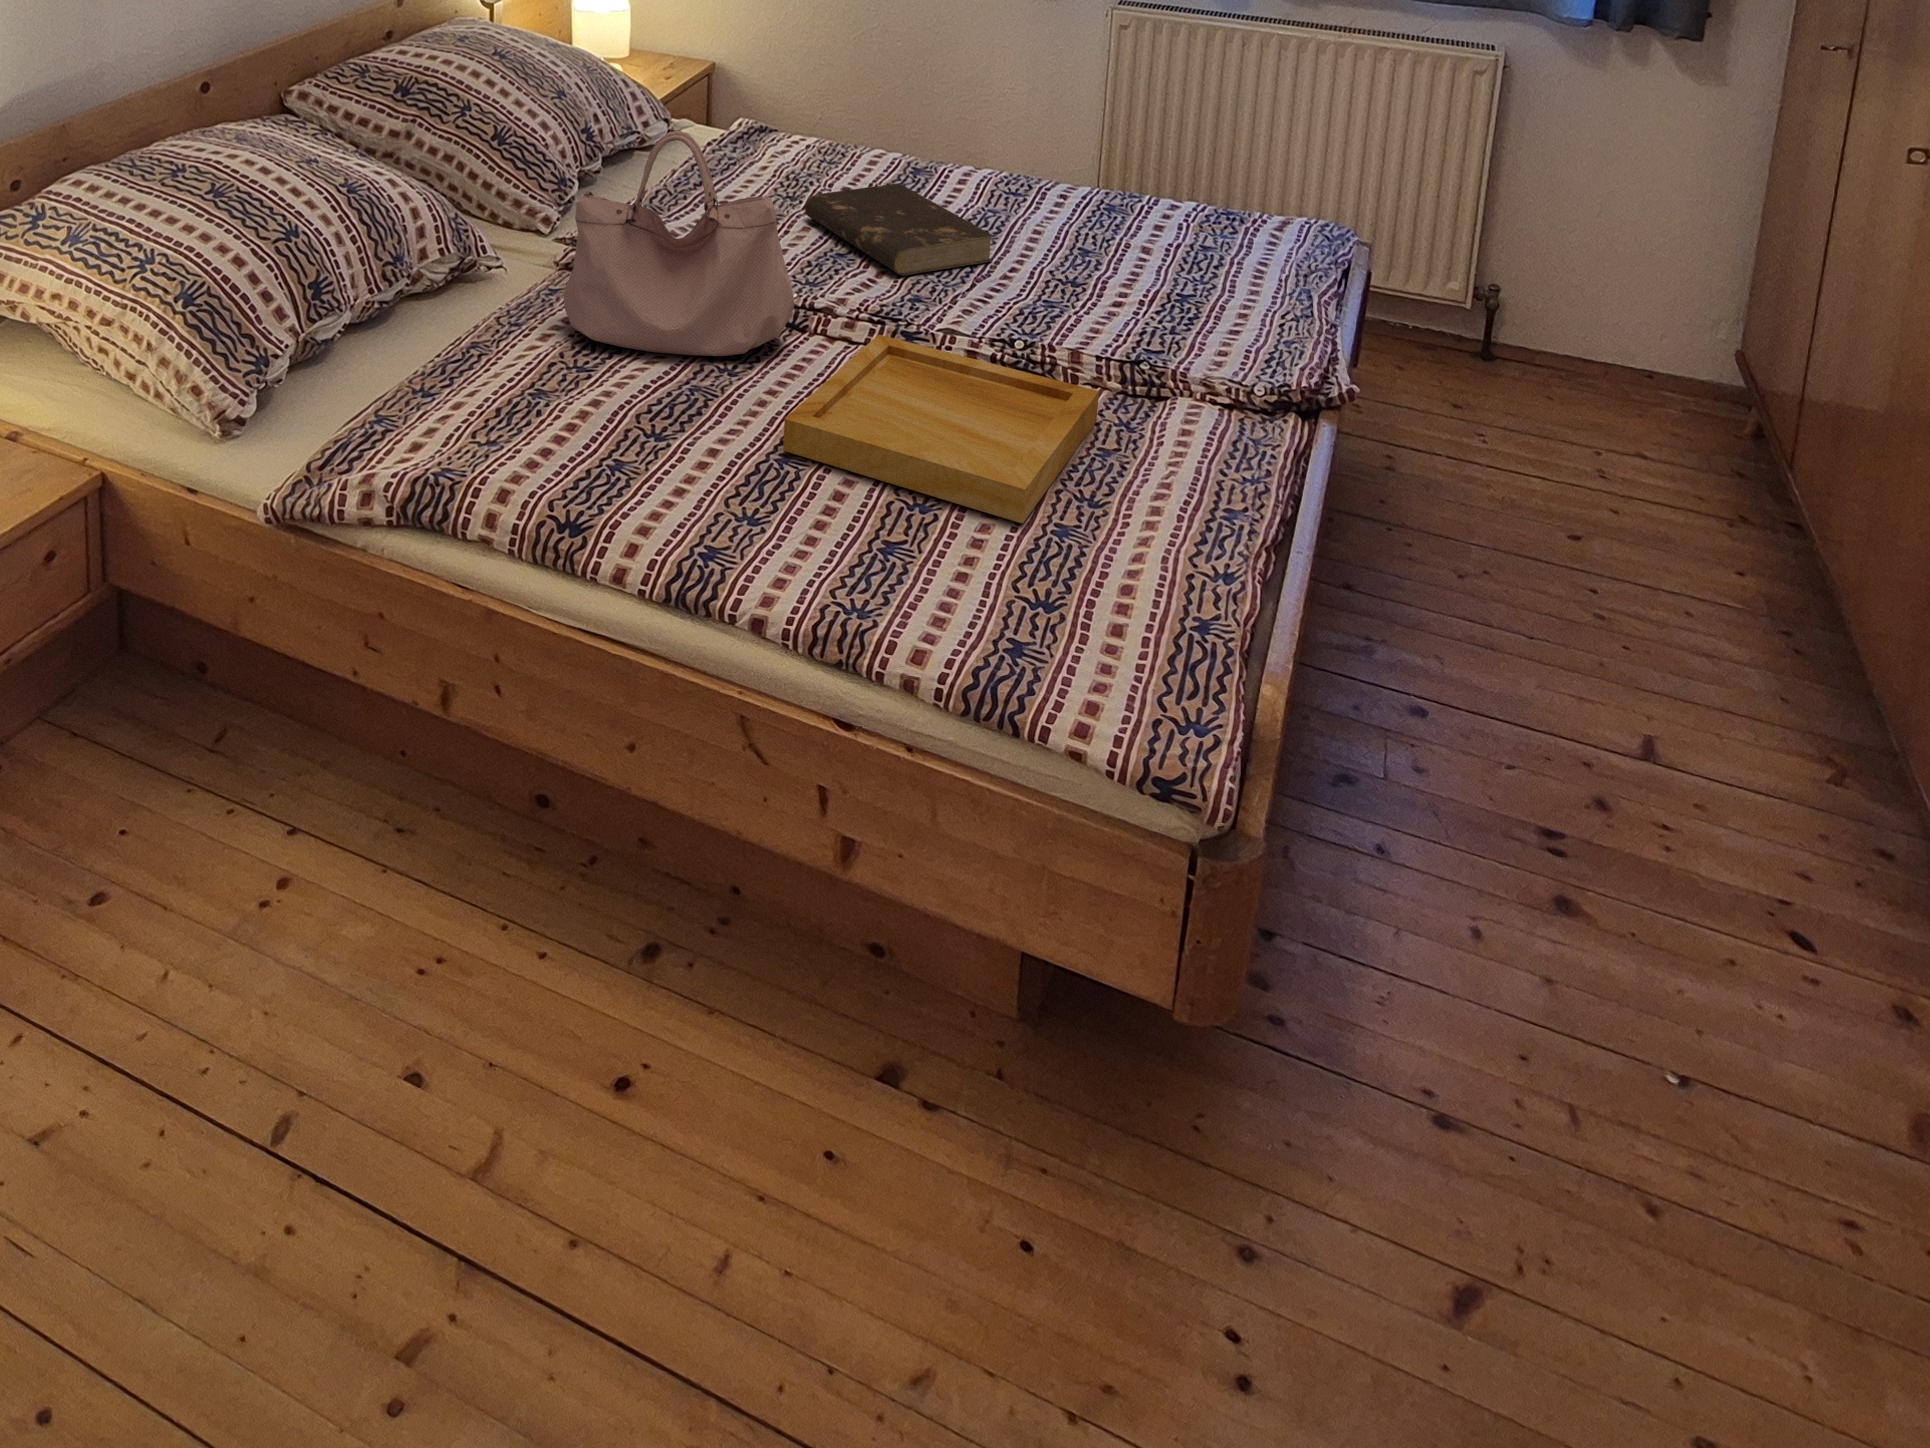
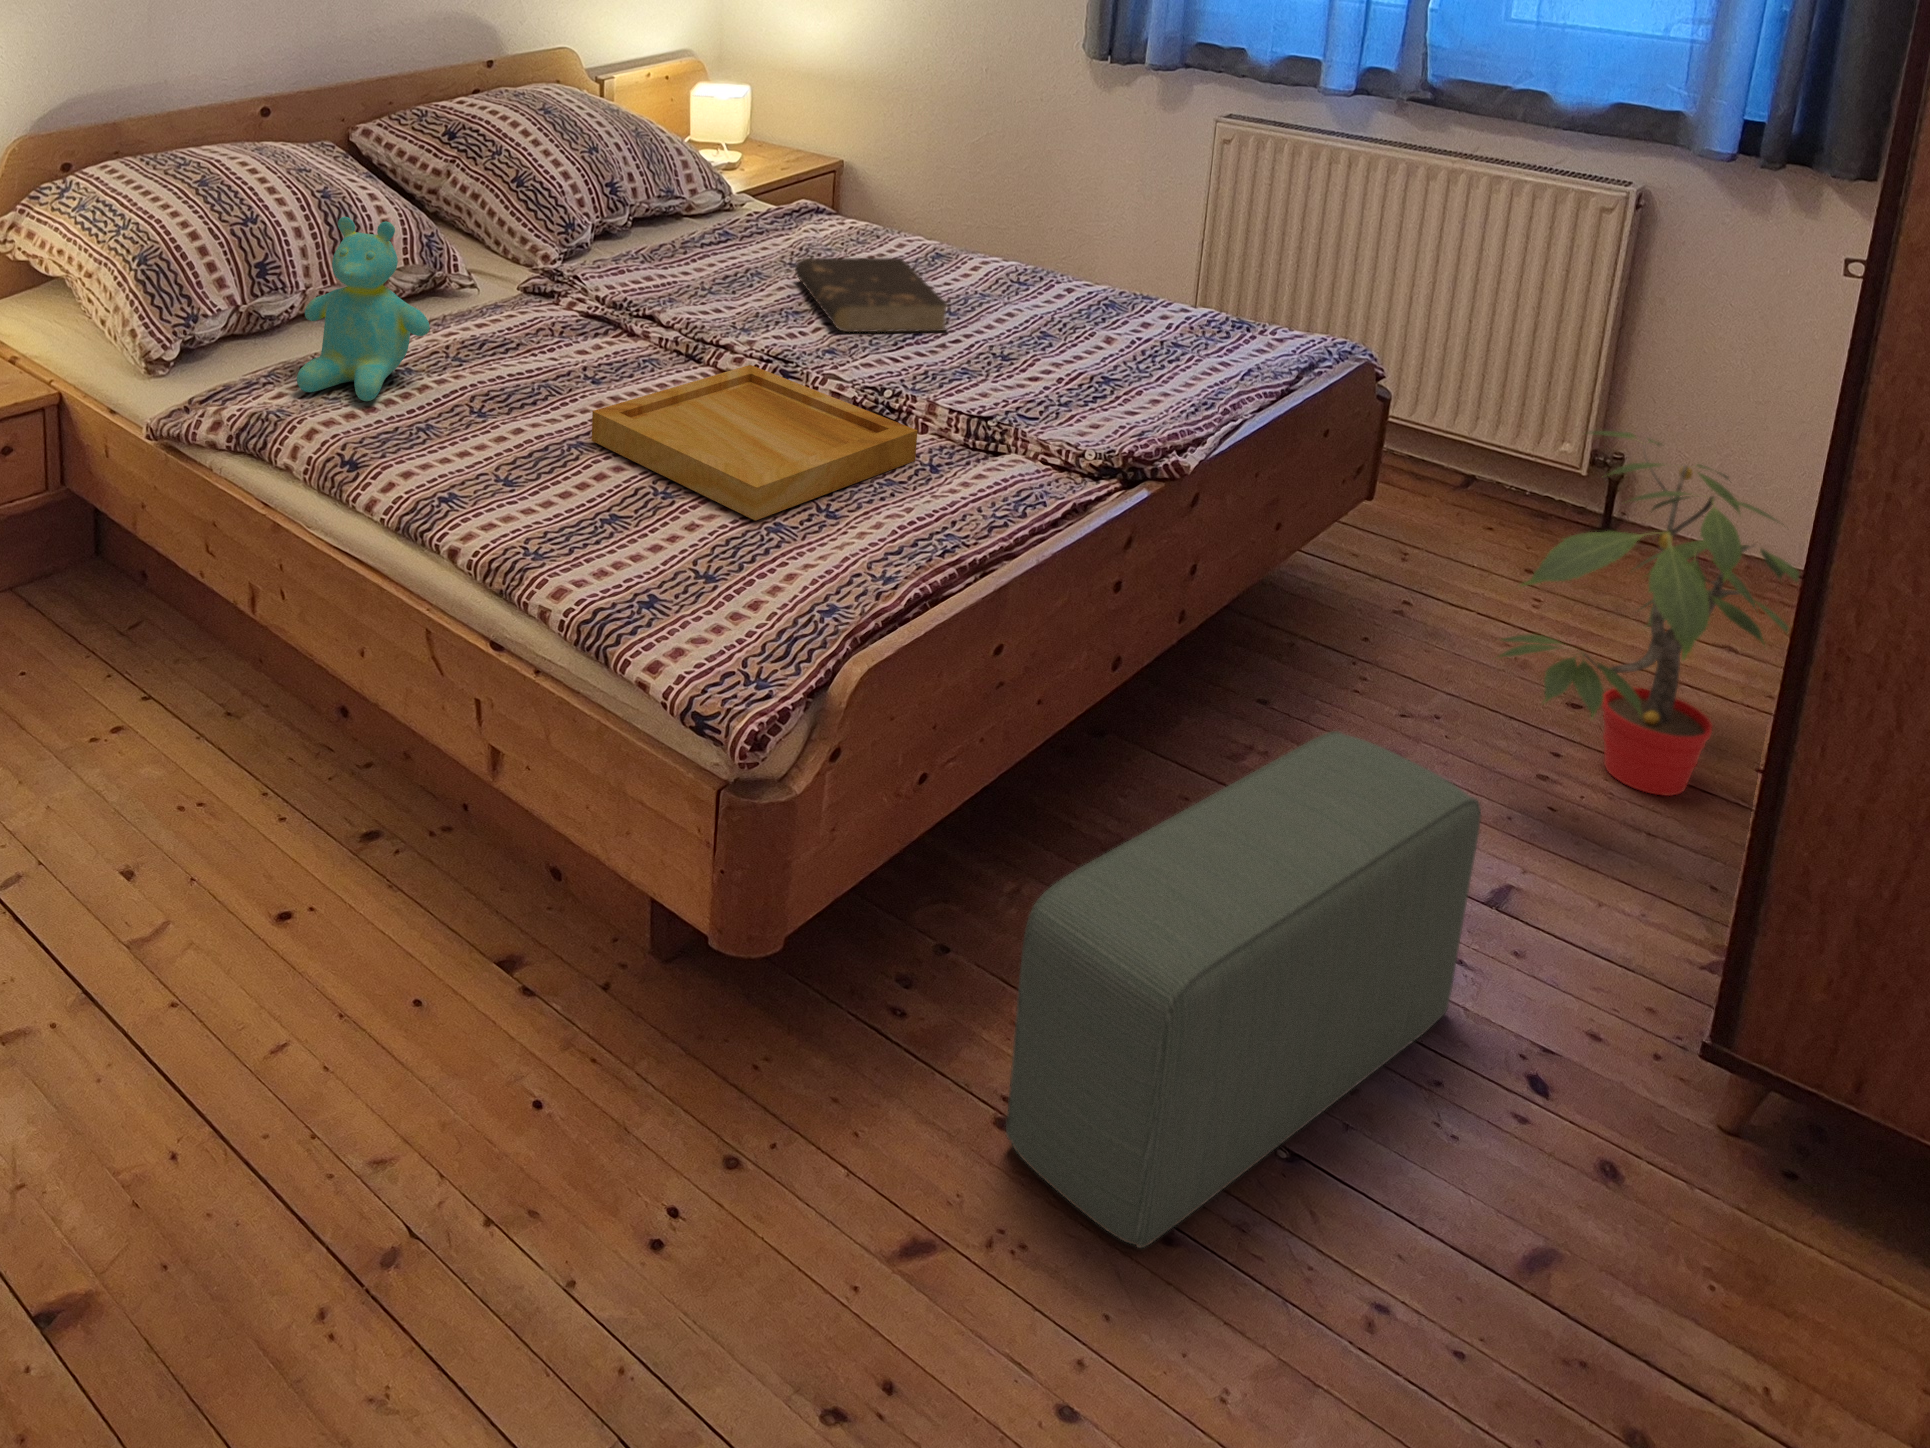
handbag: present [564,131,794,356] -> none [490,160,682,369]
teddy bear: none [403,229,557,438] -> present [297,217,430,401]
potted plant: none [1573,293,1804,622] -> present [1496,431,1799,796]
pouf: none [1483,644,1748,1236] -> present [1006,731,1481,1248]

